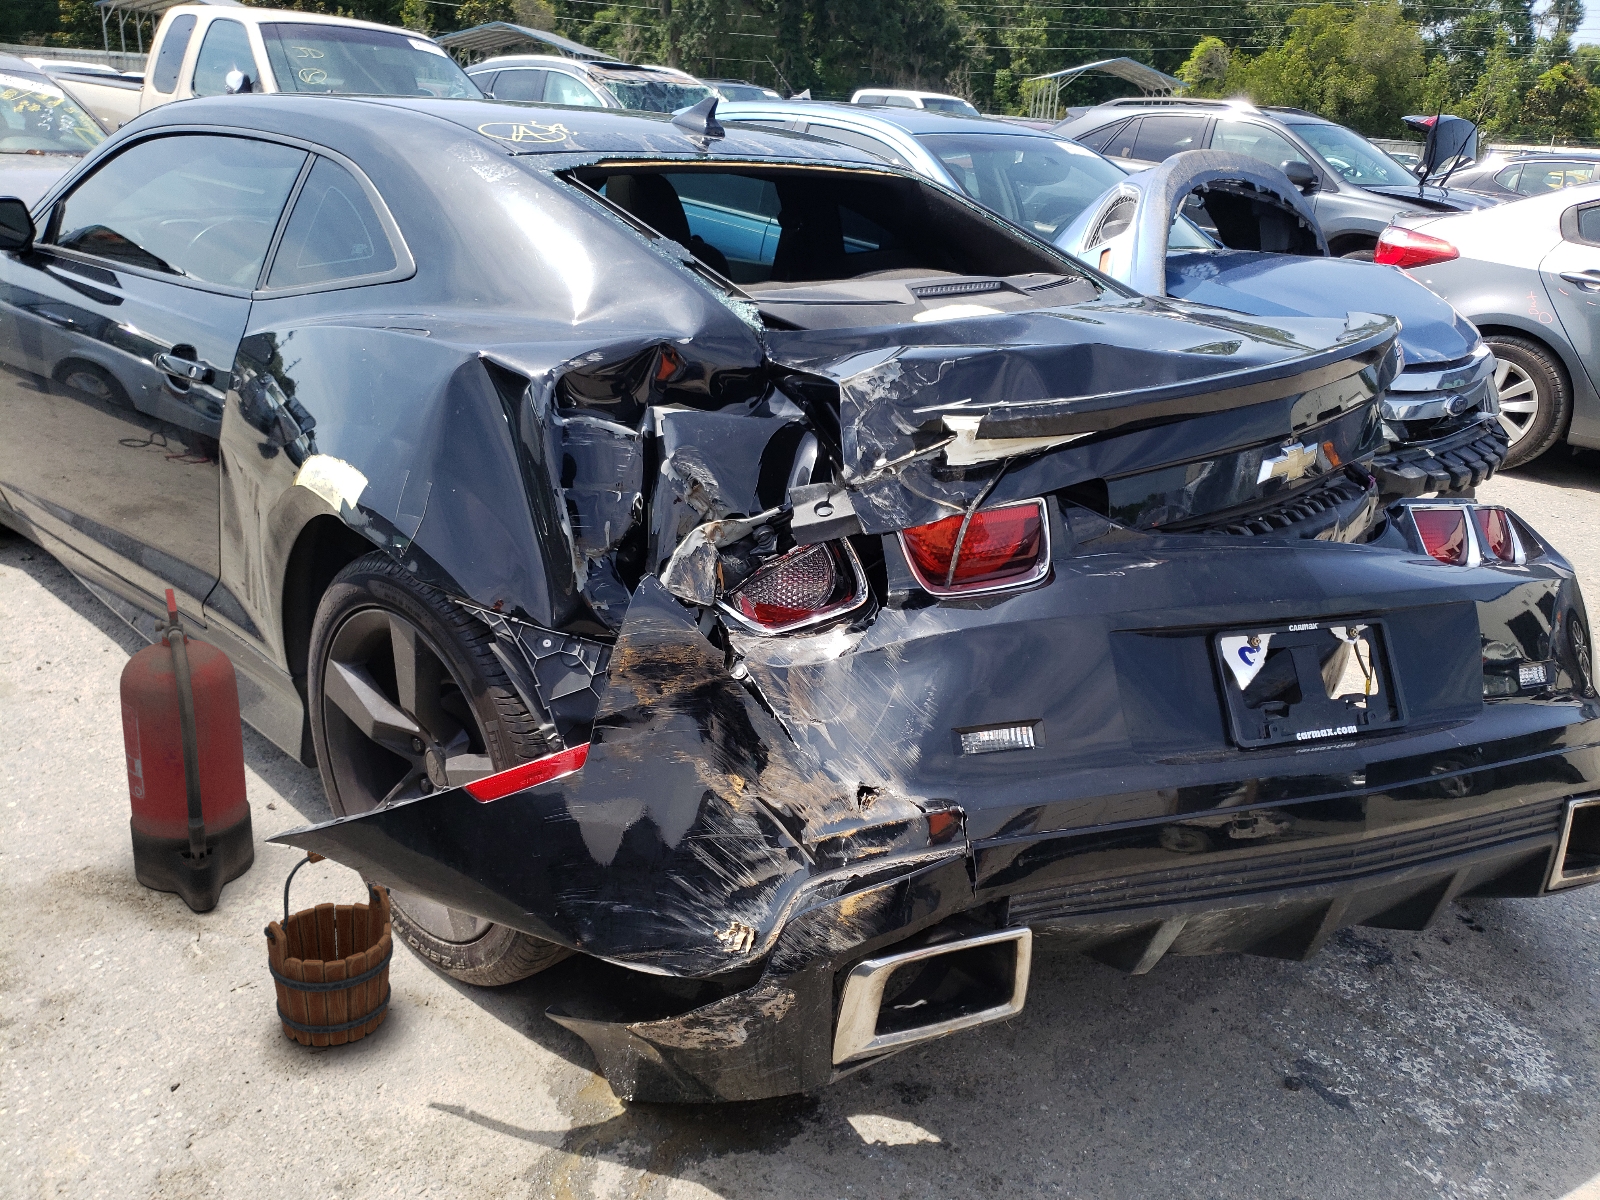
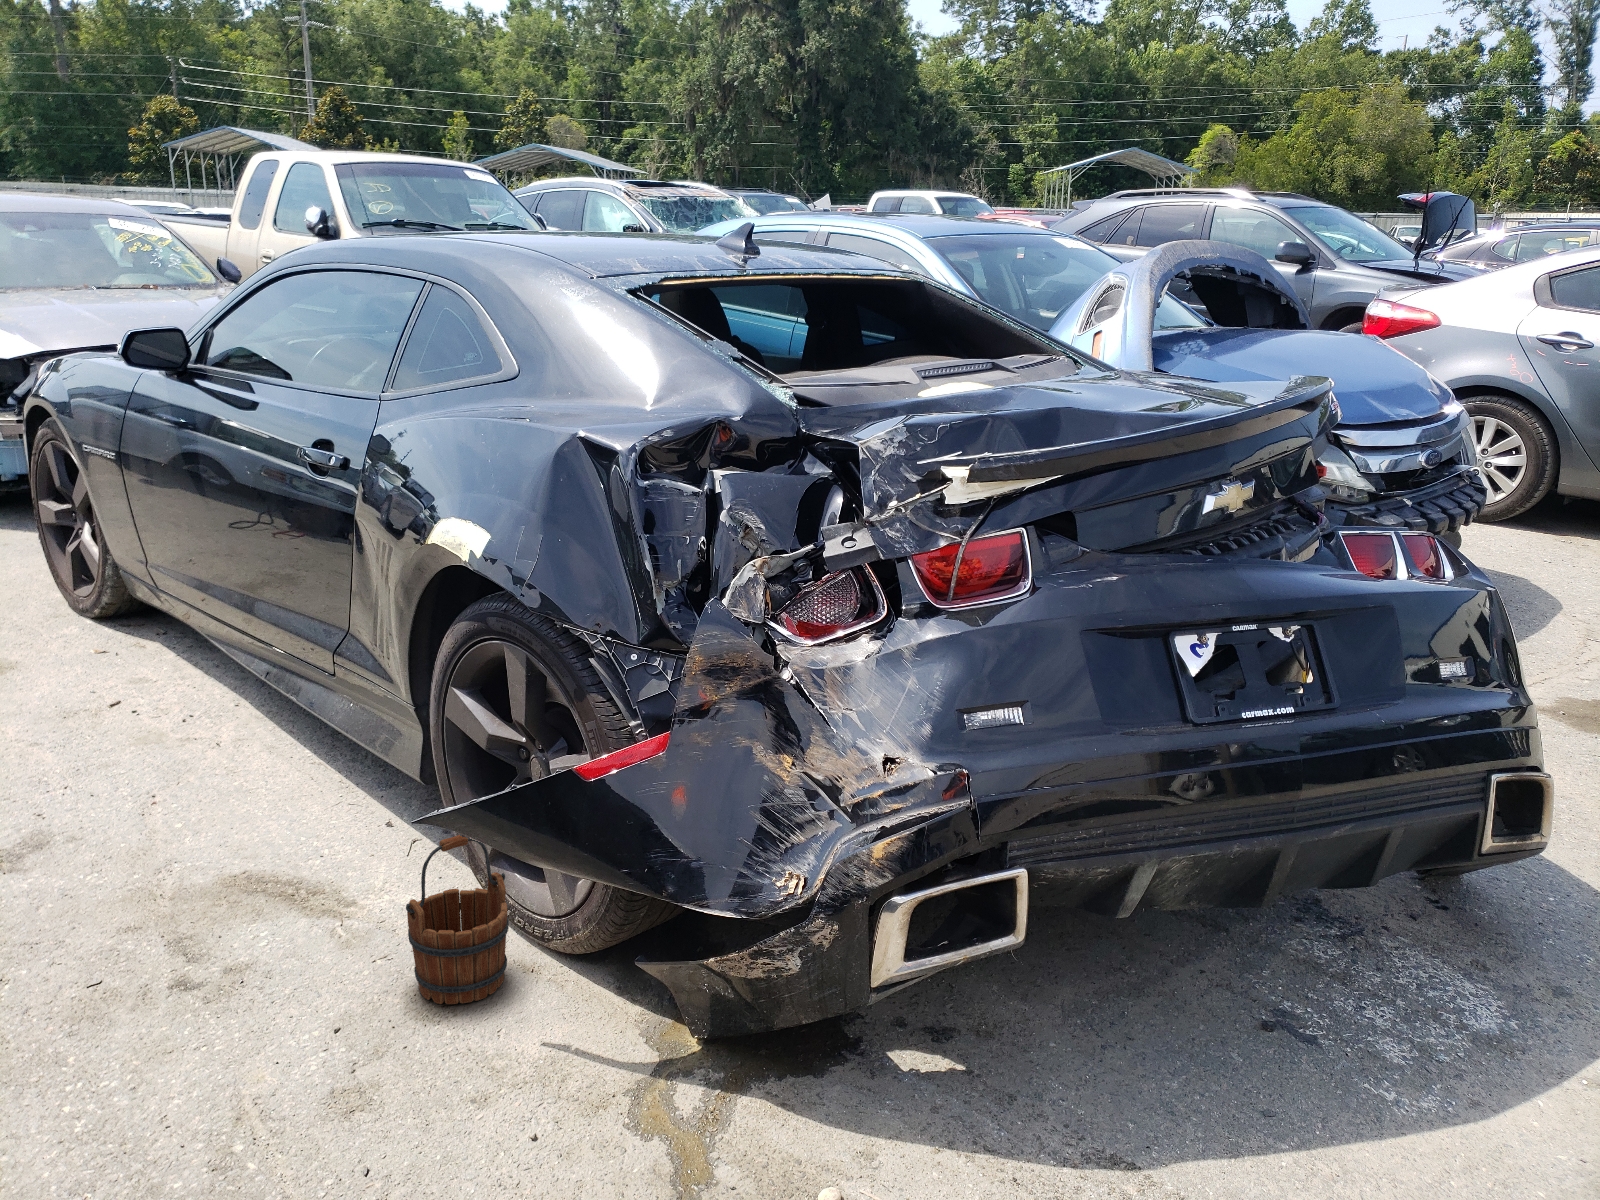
fire extinguisher: present [120,589,254,911] -> none [277,638,385,905]

